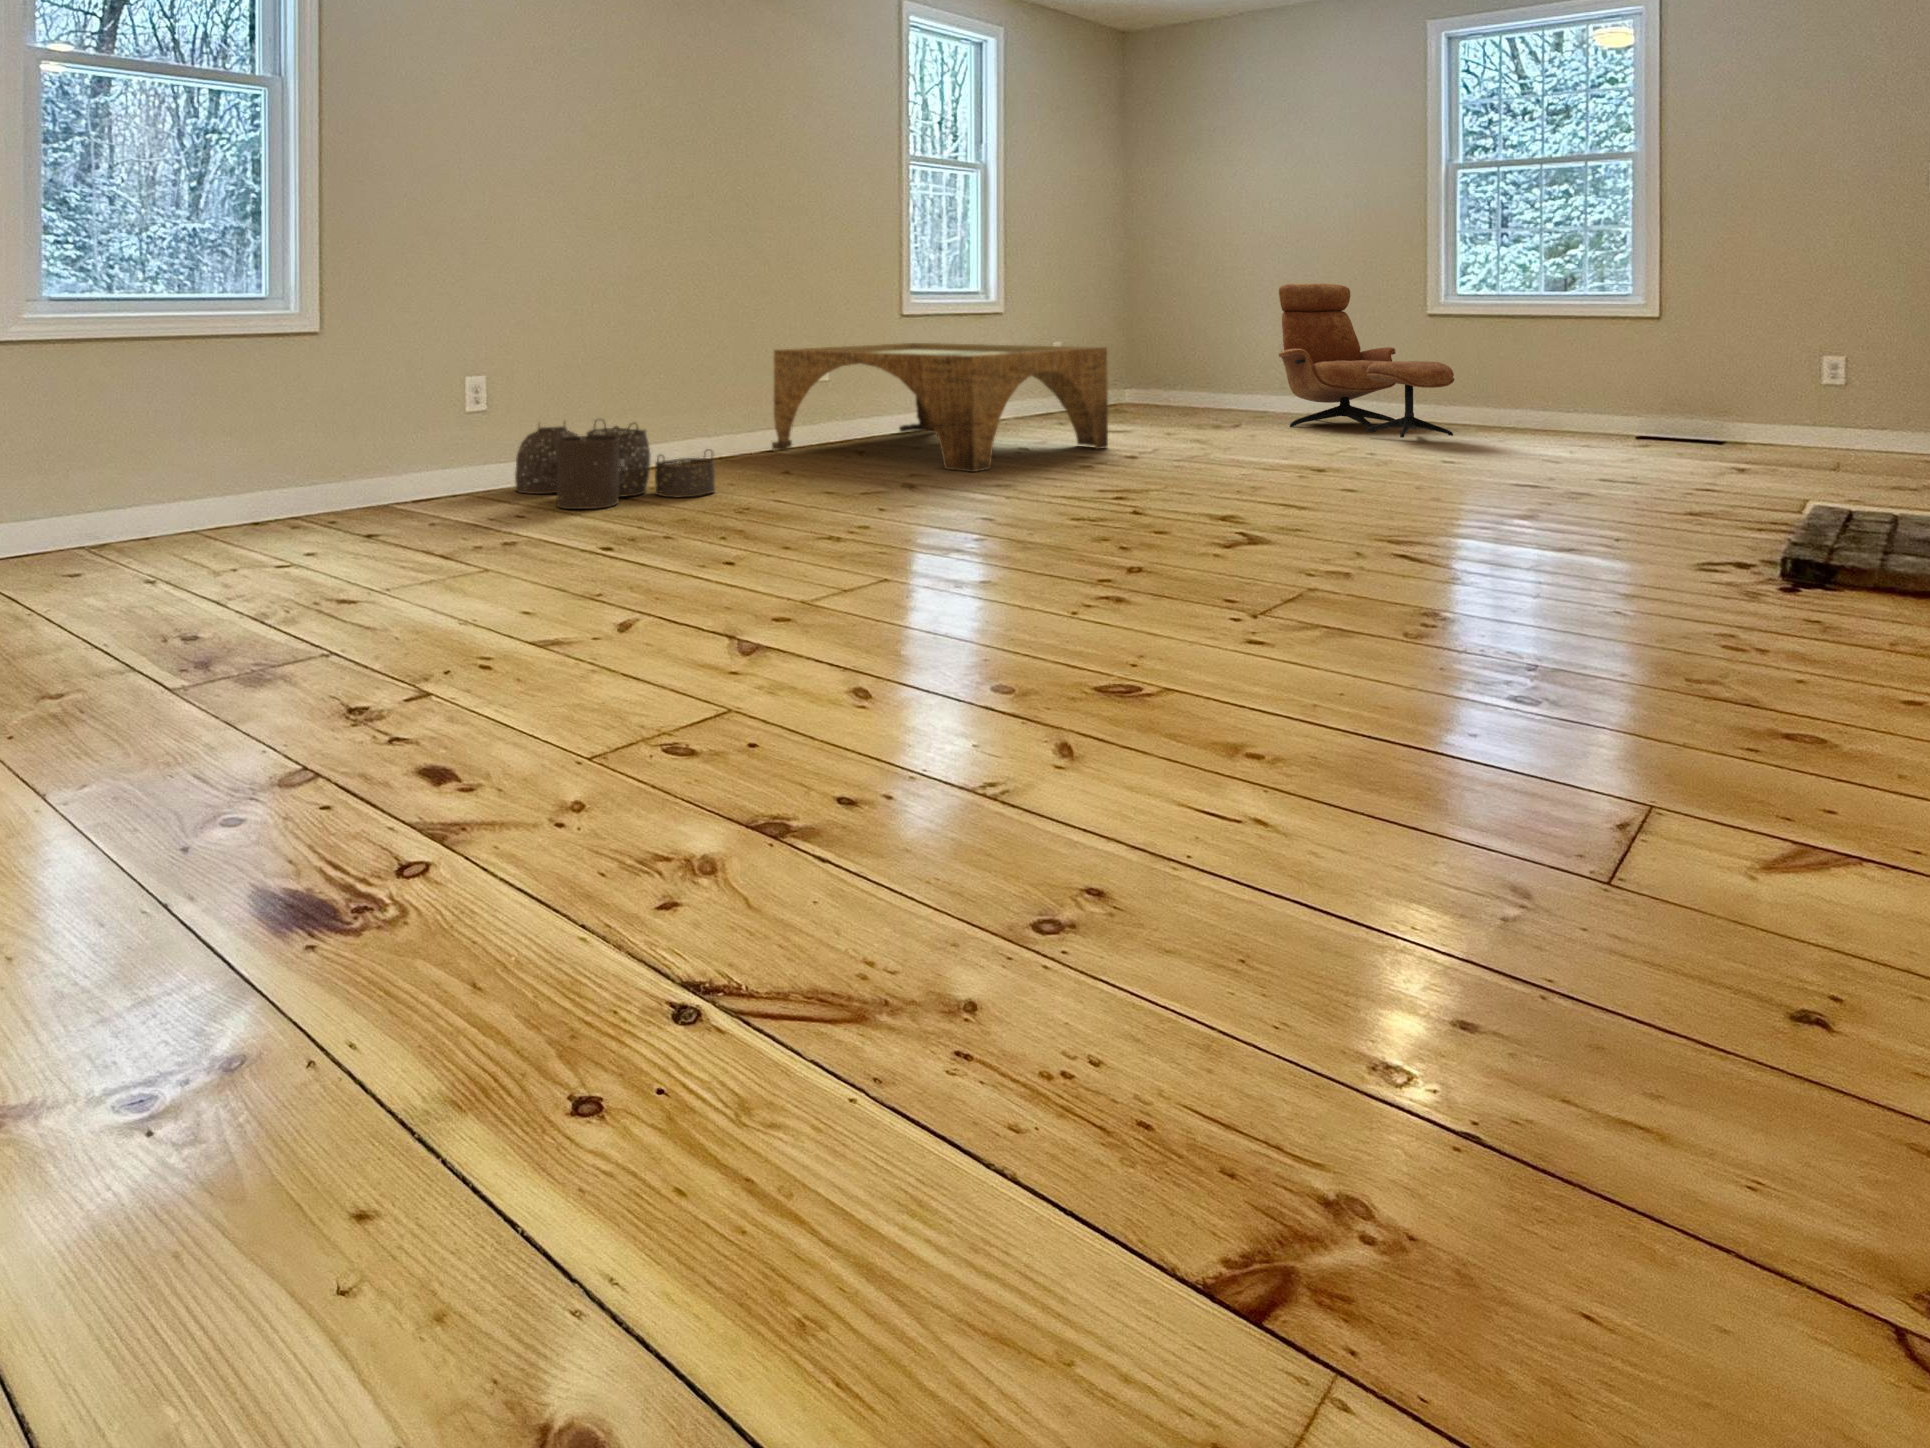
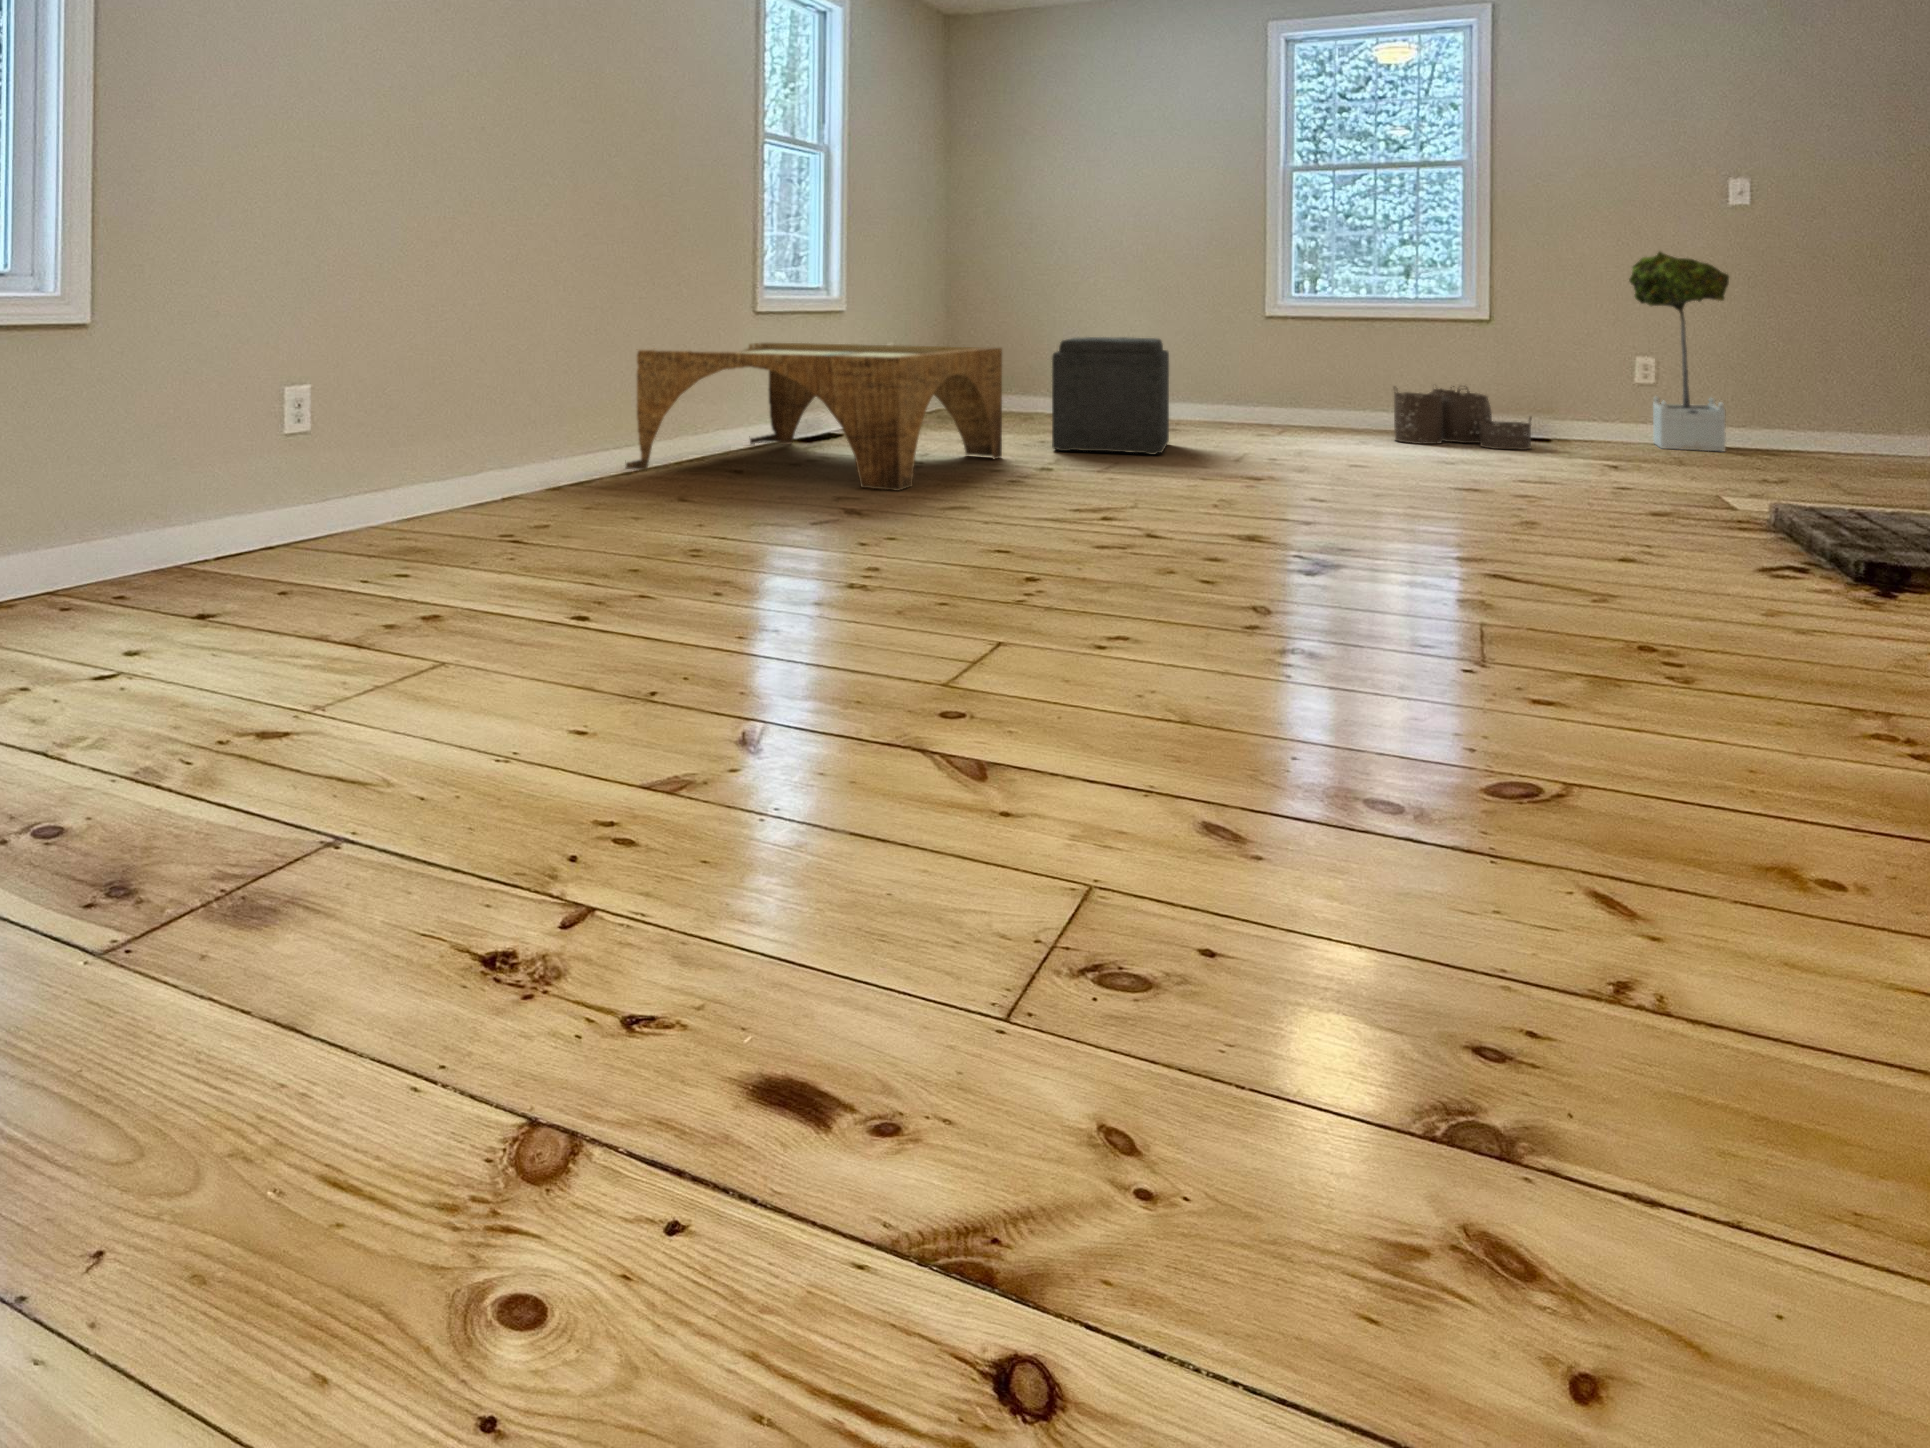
potted tree: none [1804,243,1919,459] -> present [1629,252,1729,451]
lounge chair: present [1278,284,1455,438] -> none [1126,283,1327,440]
ottoman: none [1163,338,1290,448] -> present [1052,337,1169,455]
woven basket: present [515,421,715,509] -> present [1394,386,1532,450]

